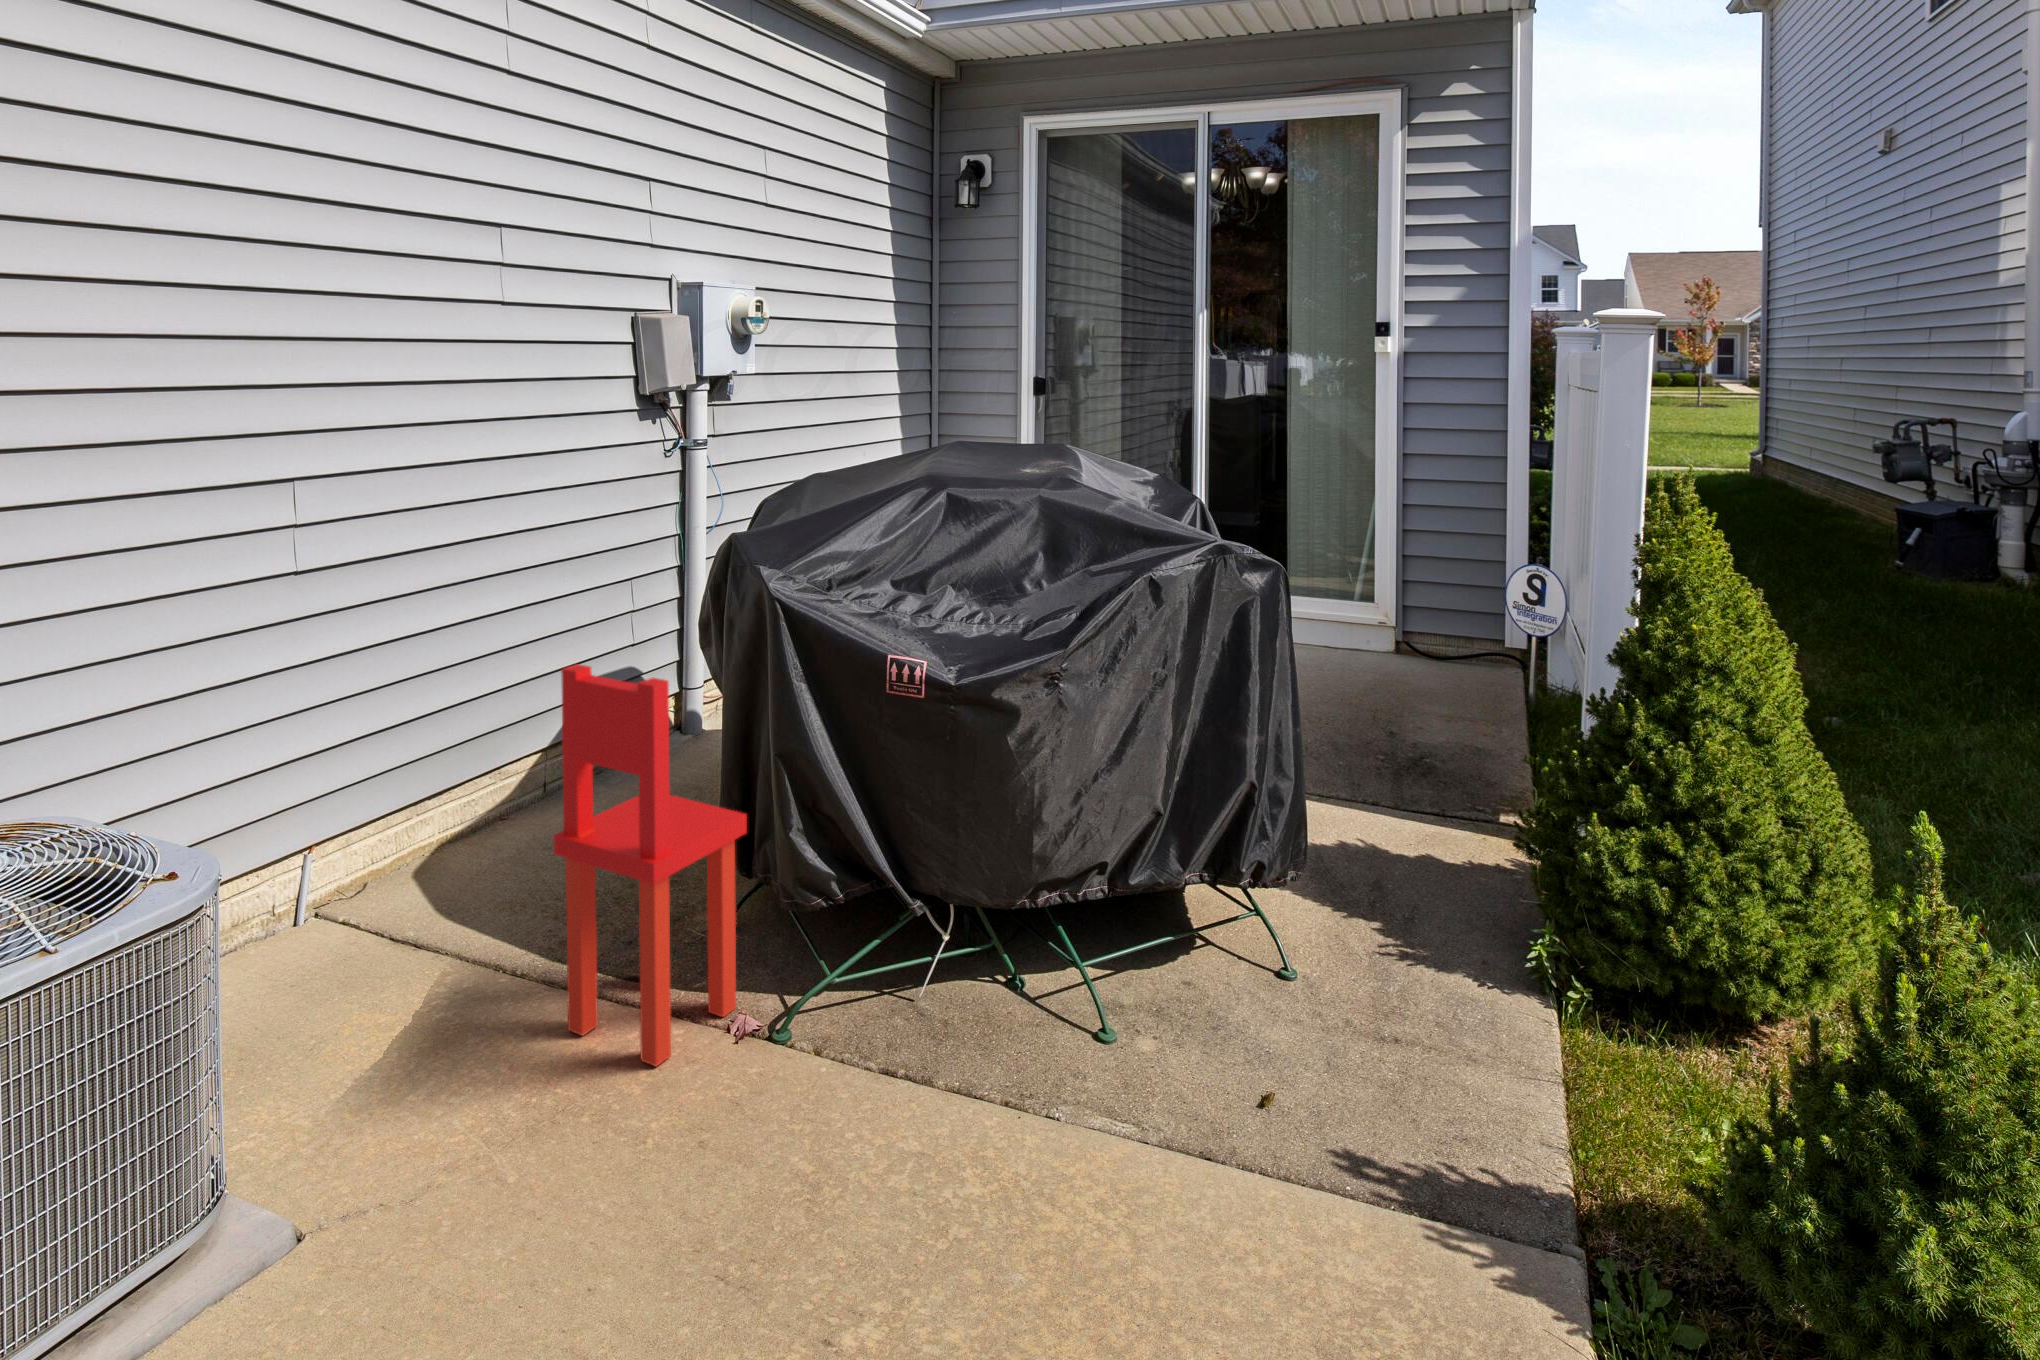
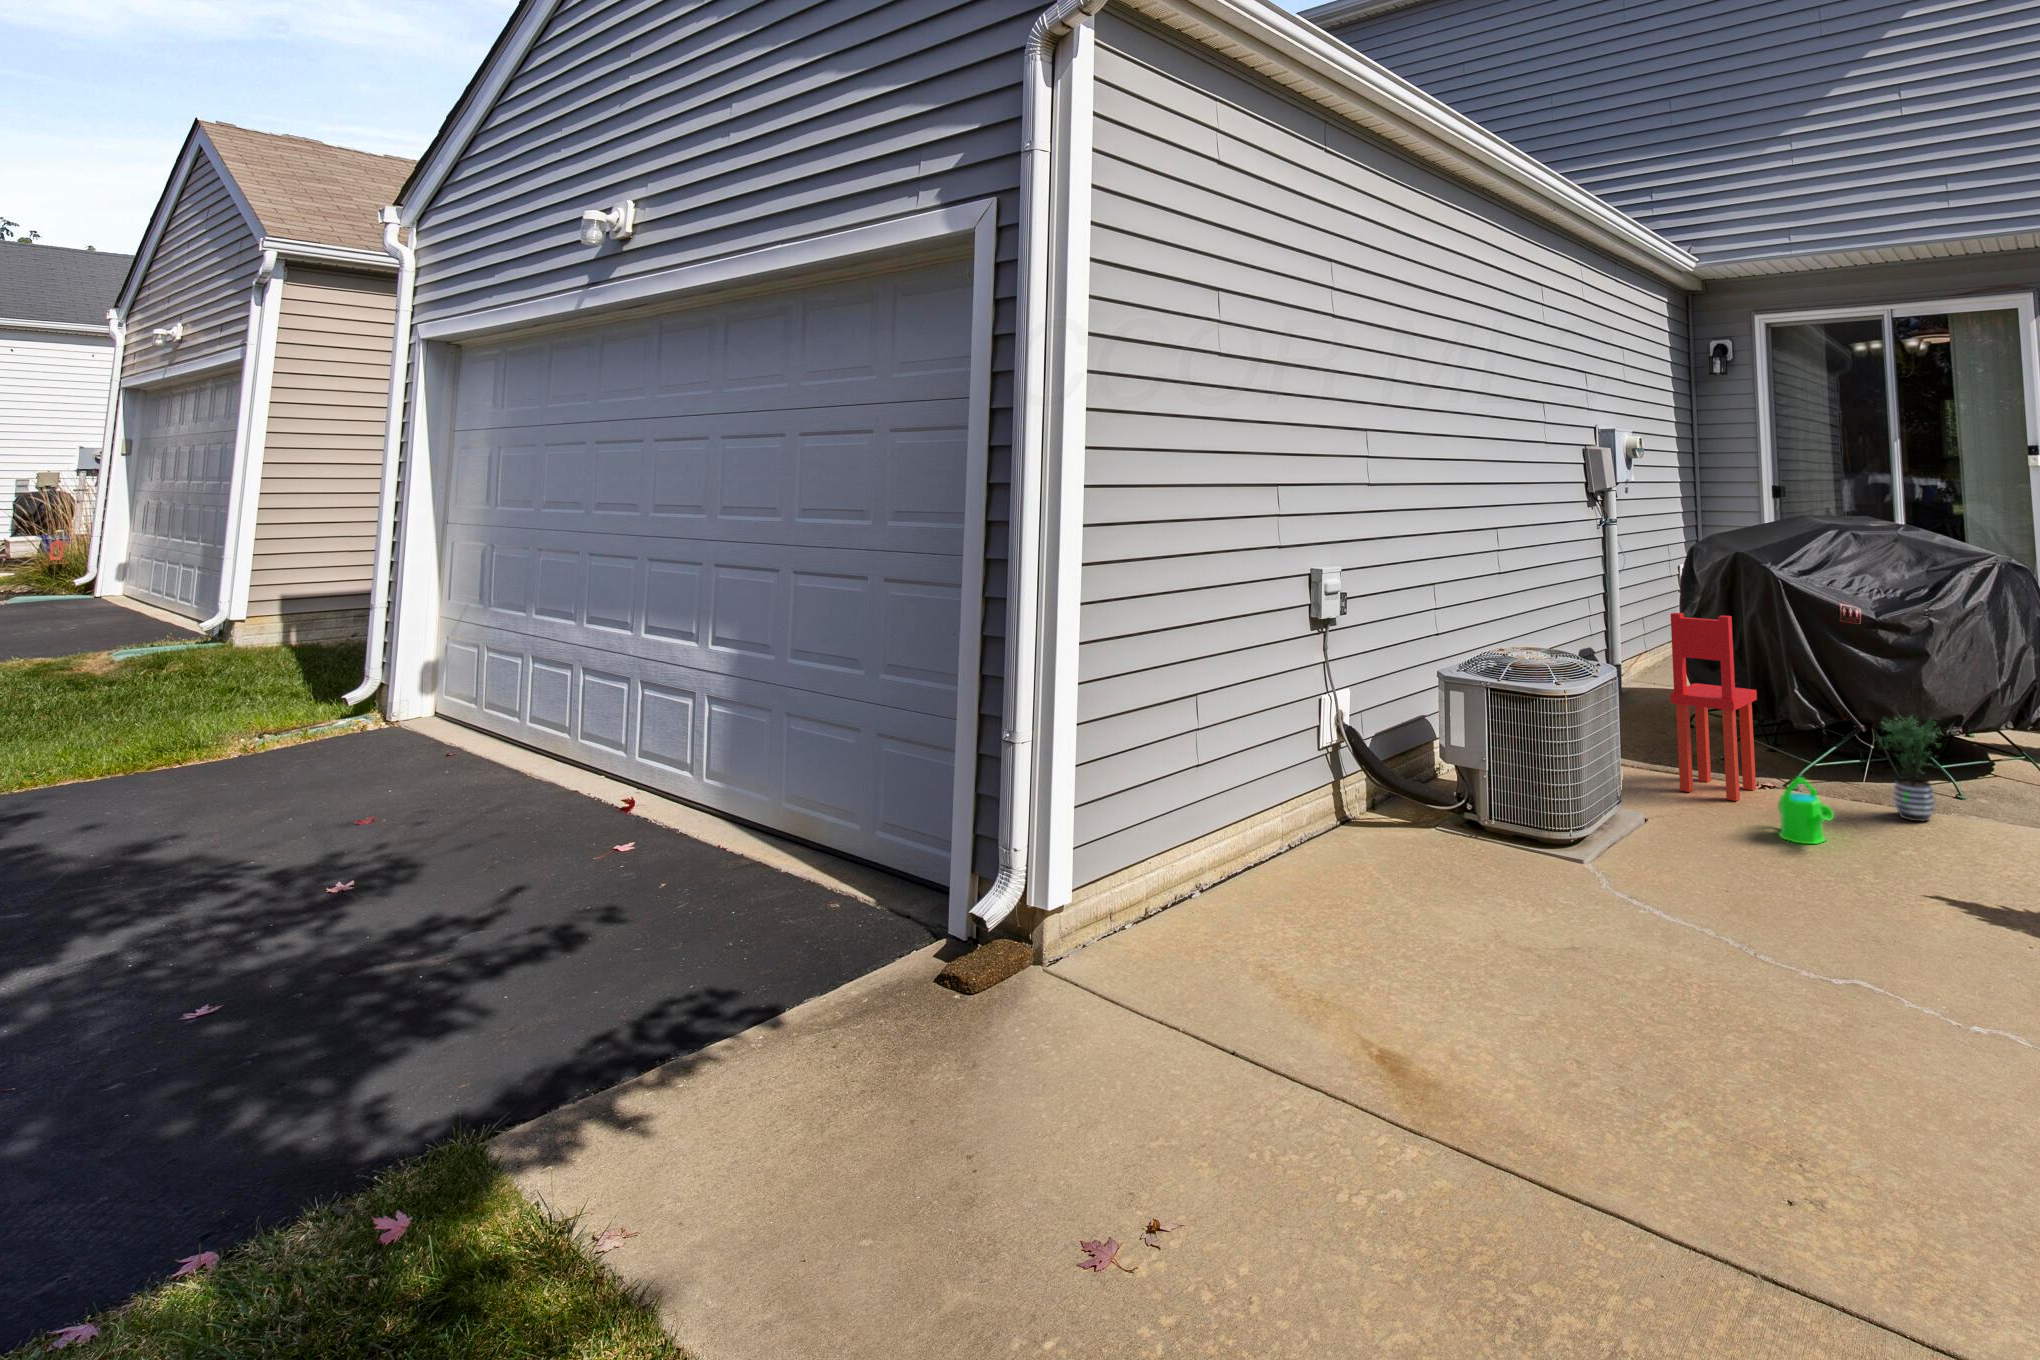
potted plant: none [914,884,1064,1125] -> present [1875,717,1937,822]
watering can: none [639,1091,748,1265] -> present [1778,777,1834,844]

